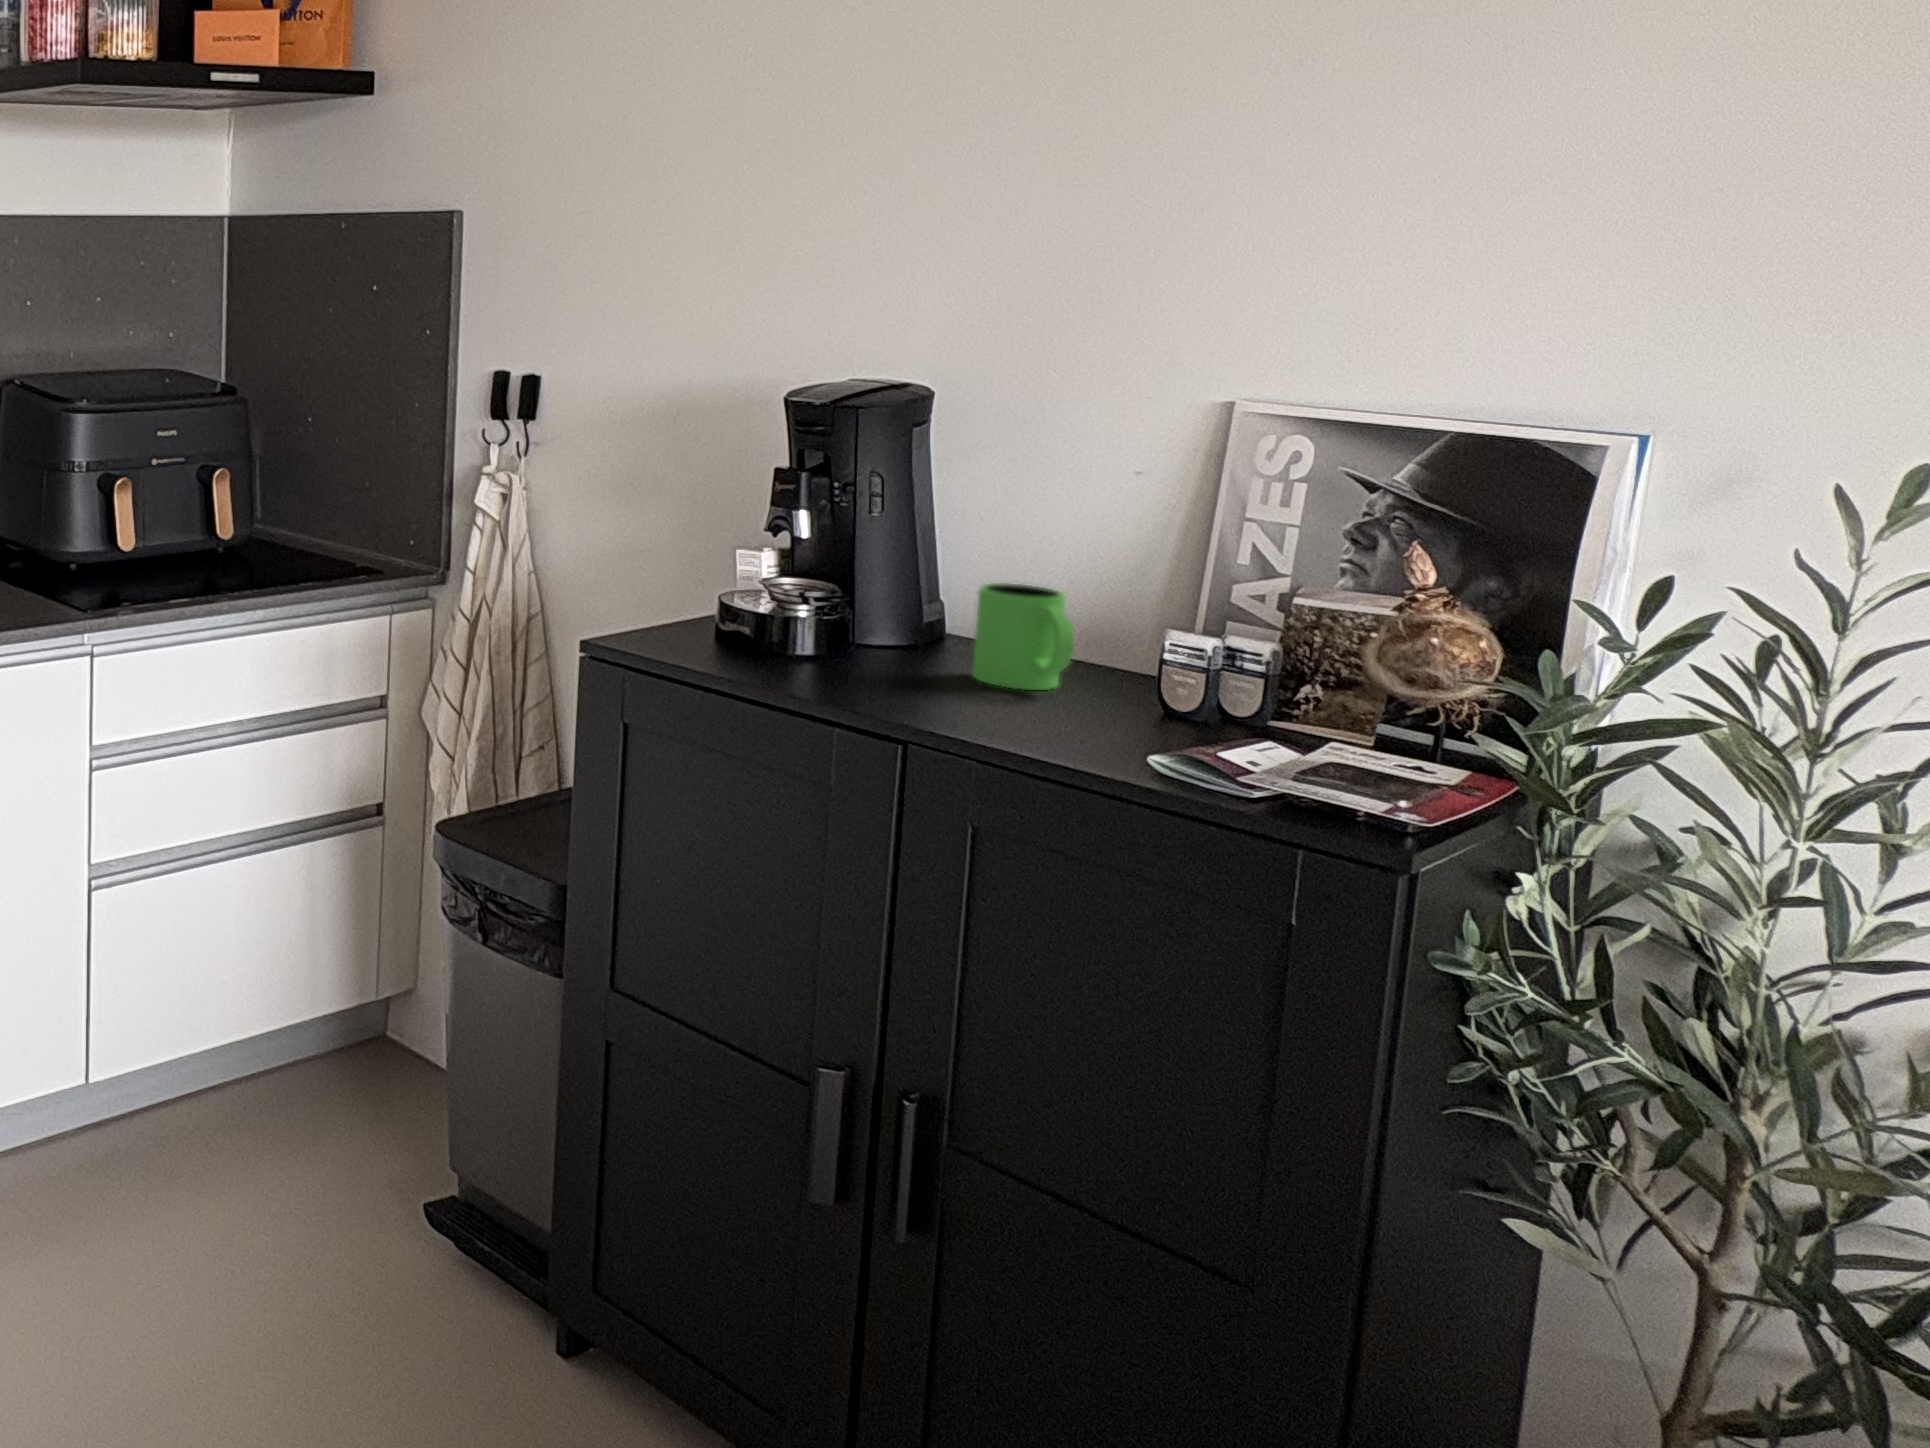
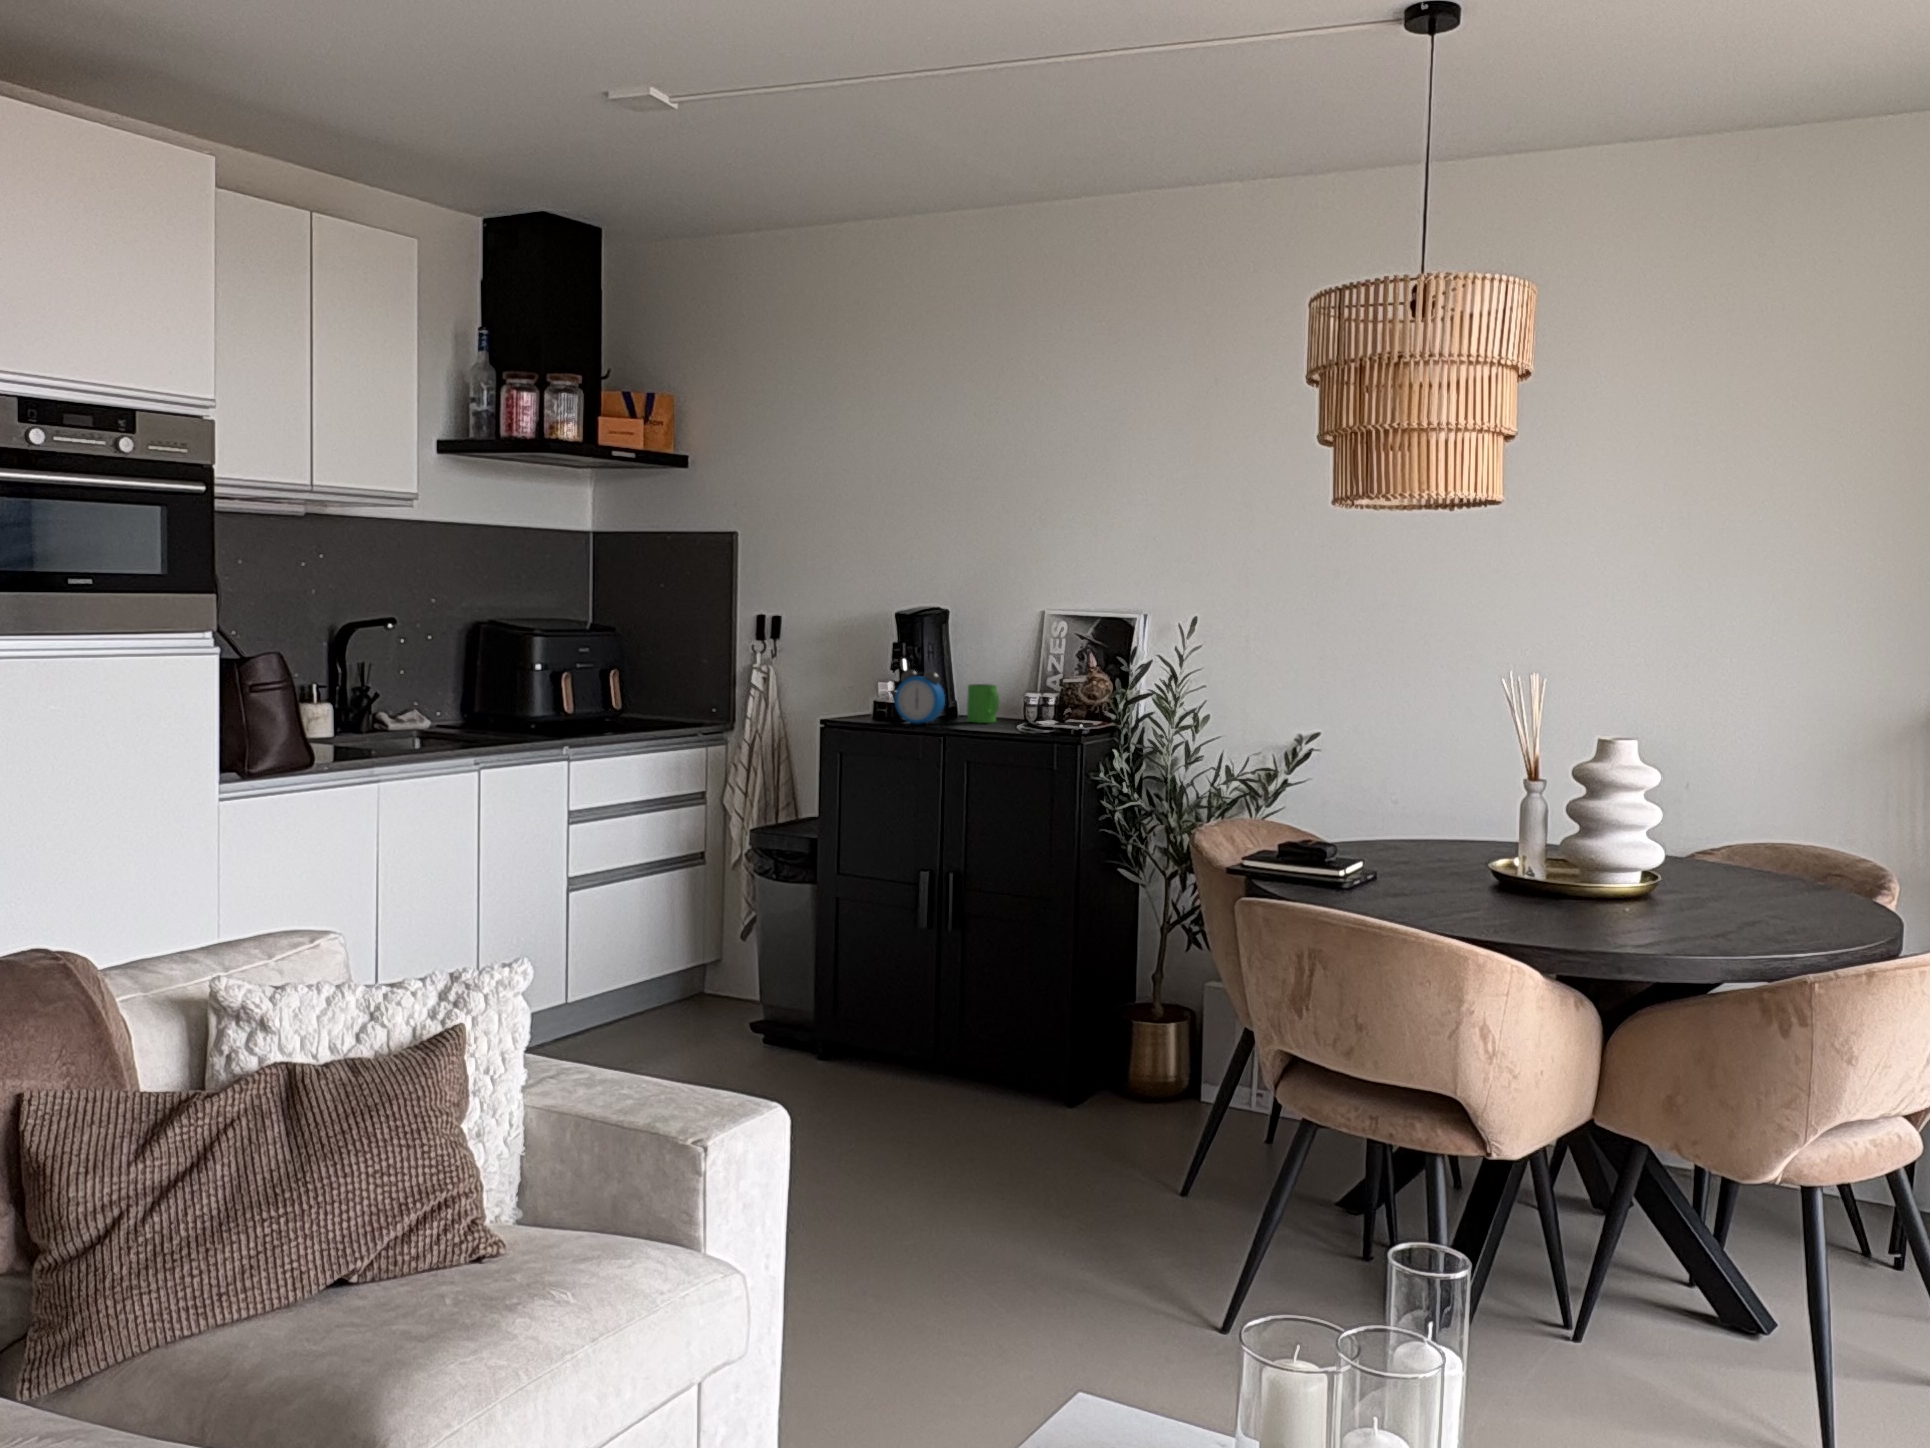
alarm clock: none [773,545,912,686] -> present [895,670,945,724]

